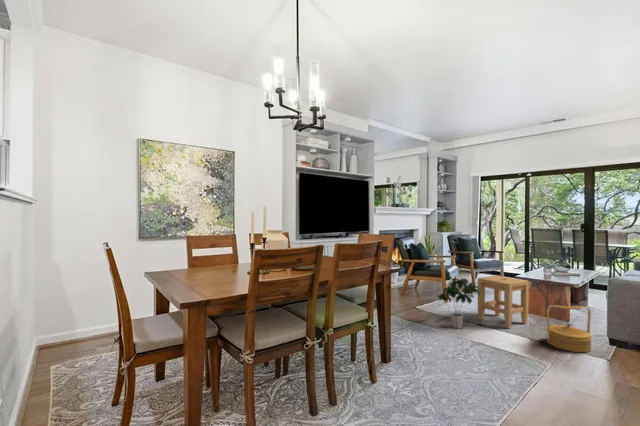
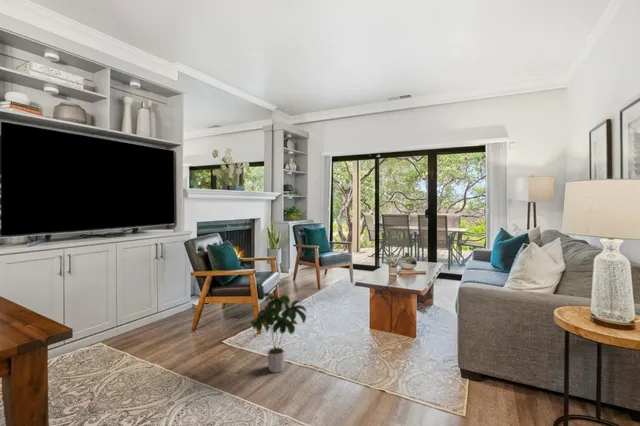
stool: present [478,275,529,328] -> none [309,280,372,358]
basket: present [546,305,592,352] -> none [390,322,443,392]

